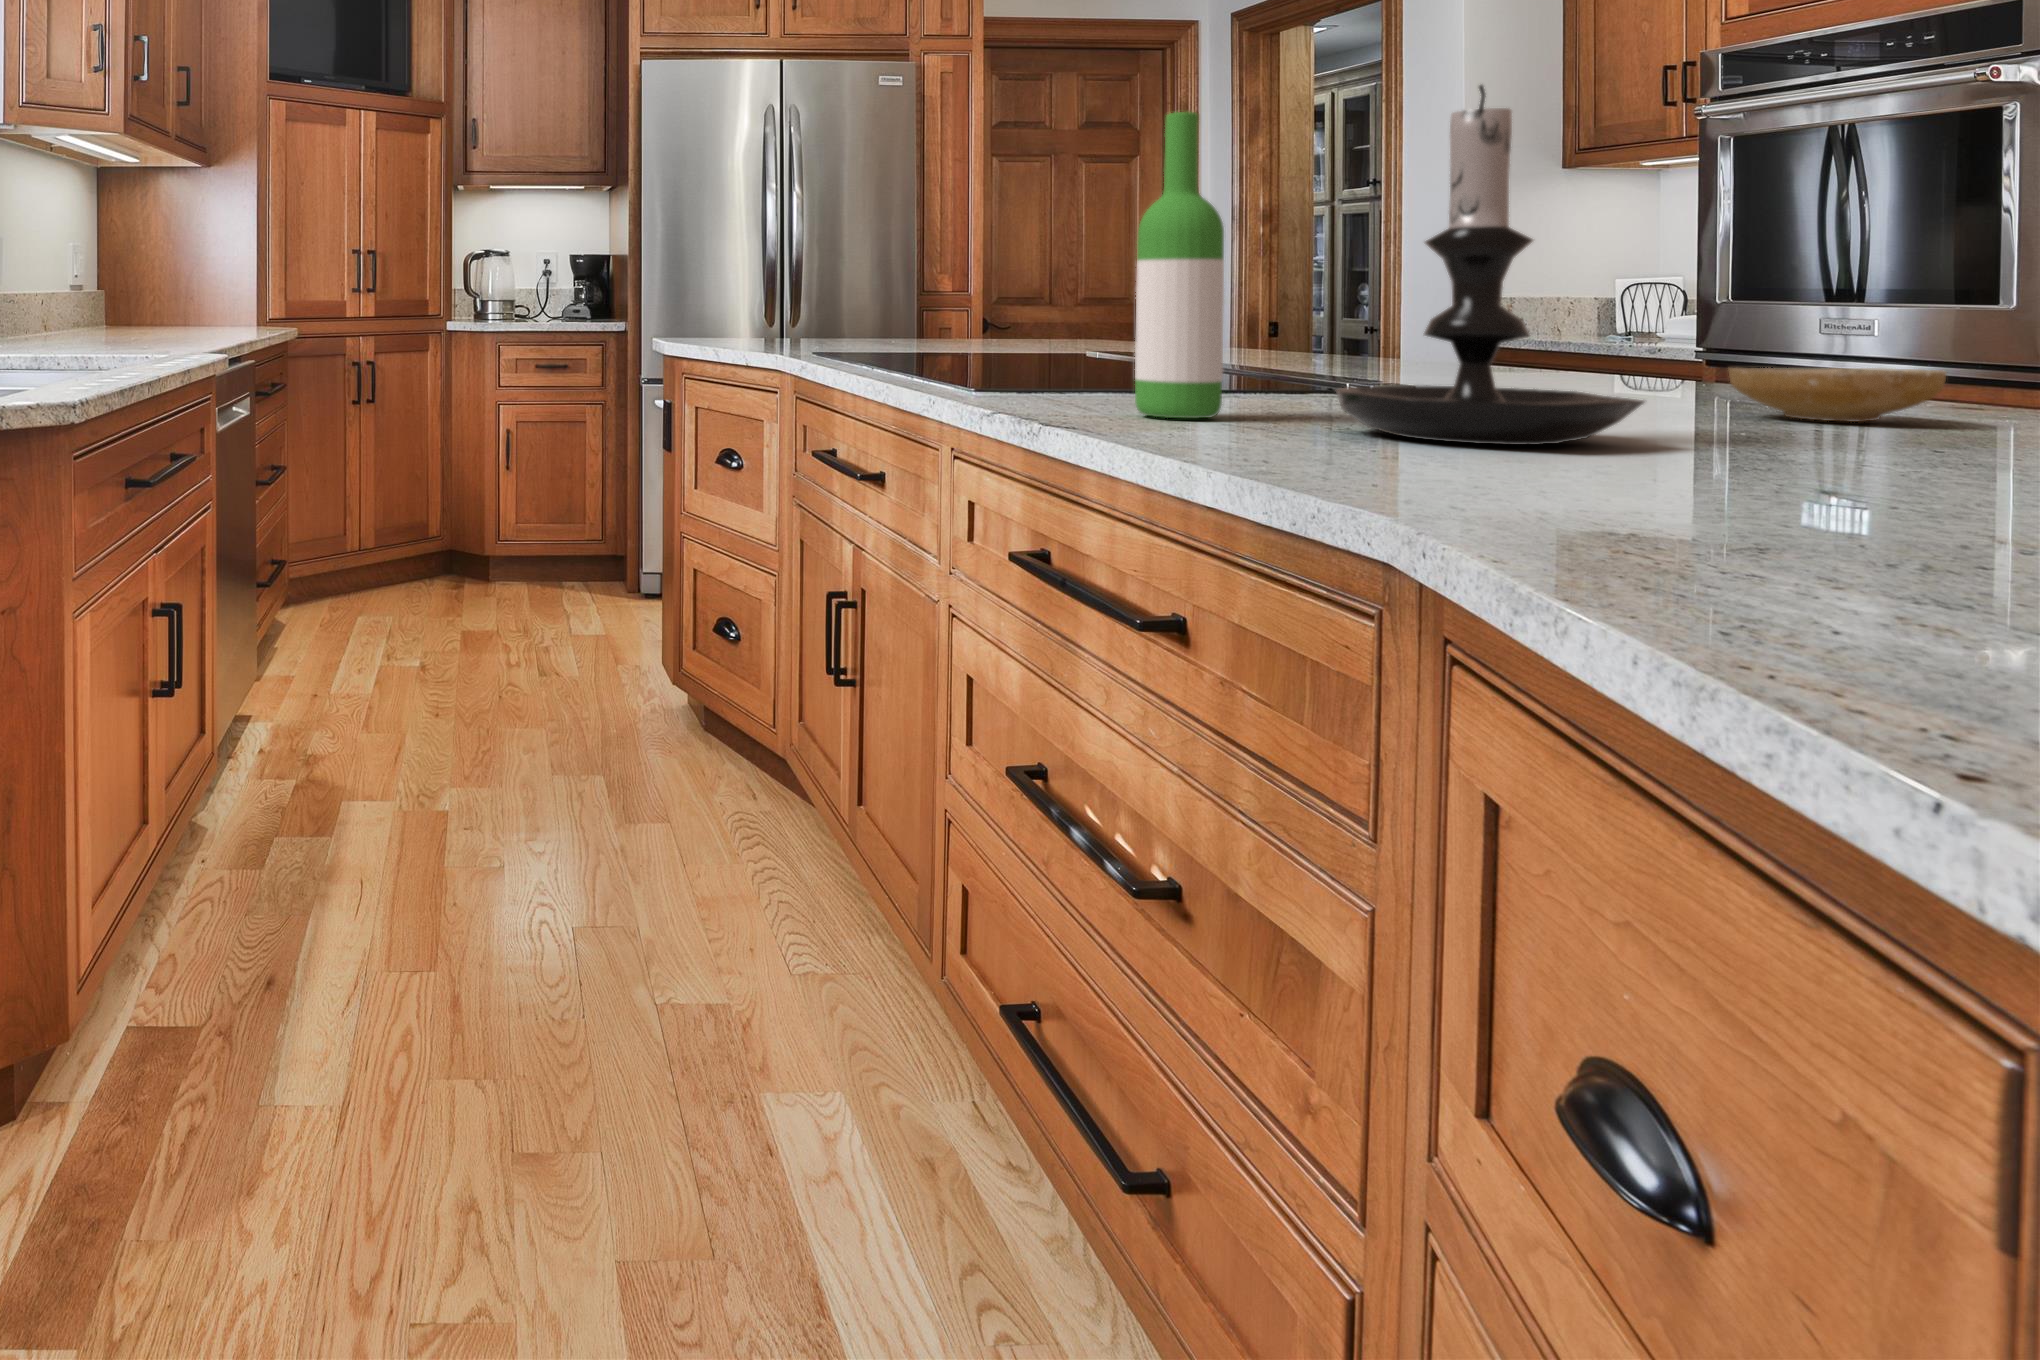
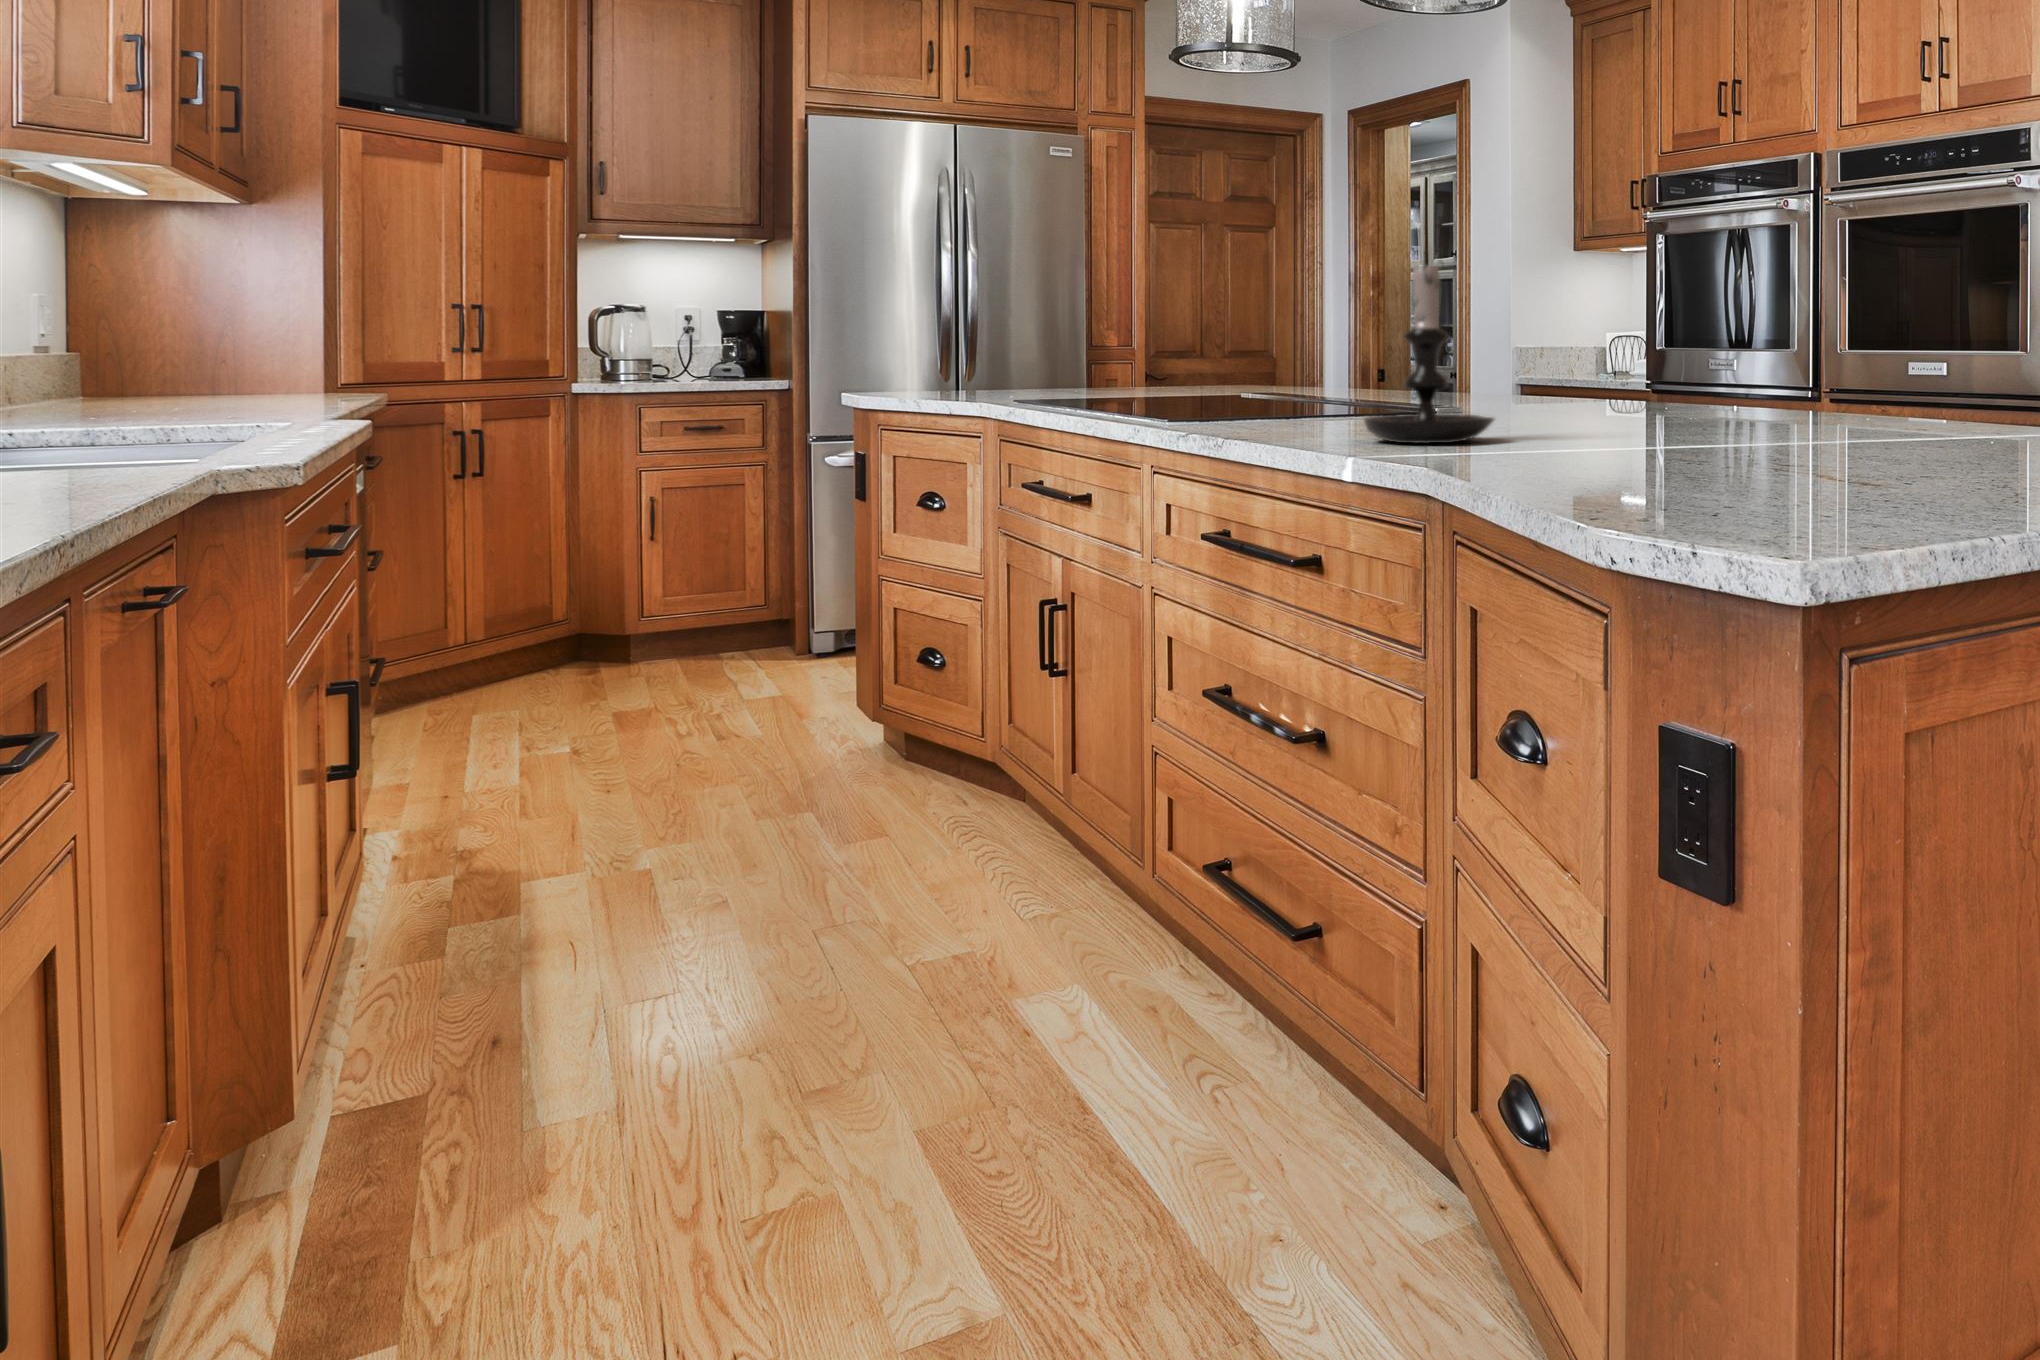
wine bottle: present [1135,112,1224,419] -> none [1260,253,1308,439]
ceramic bowl: present [1729,368,1946,422] -> none [1558,399,1639,427]

